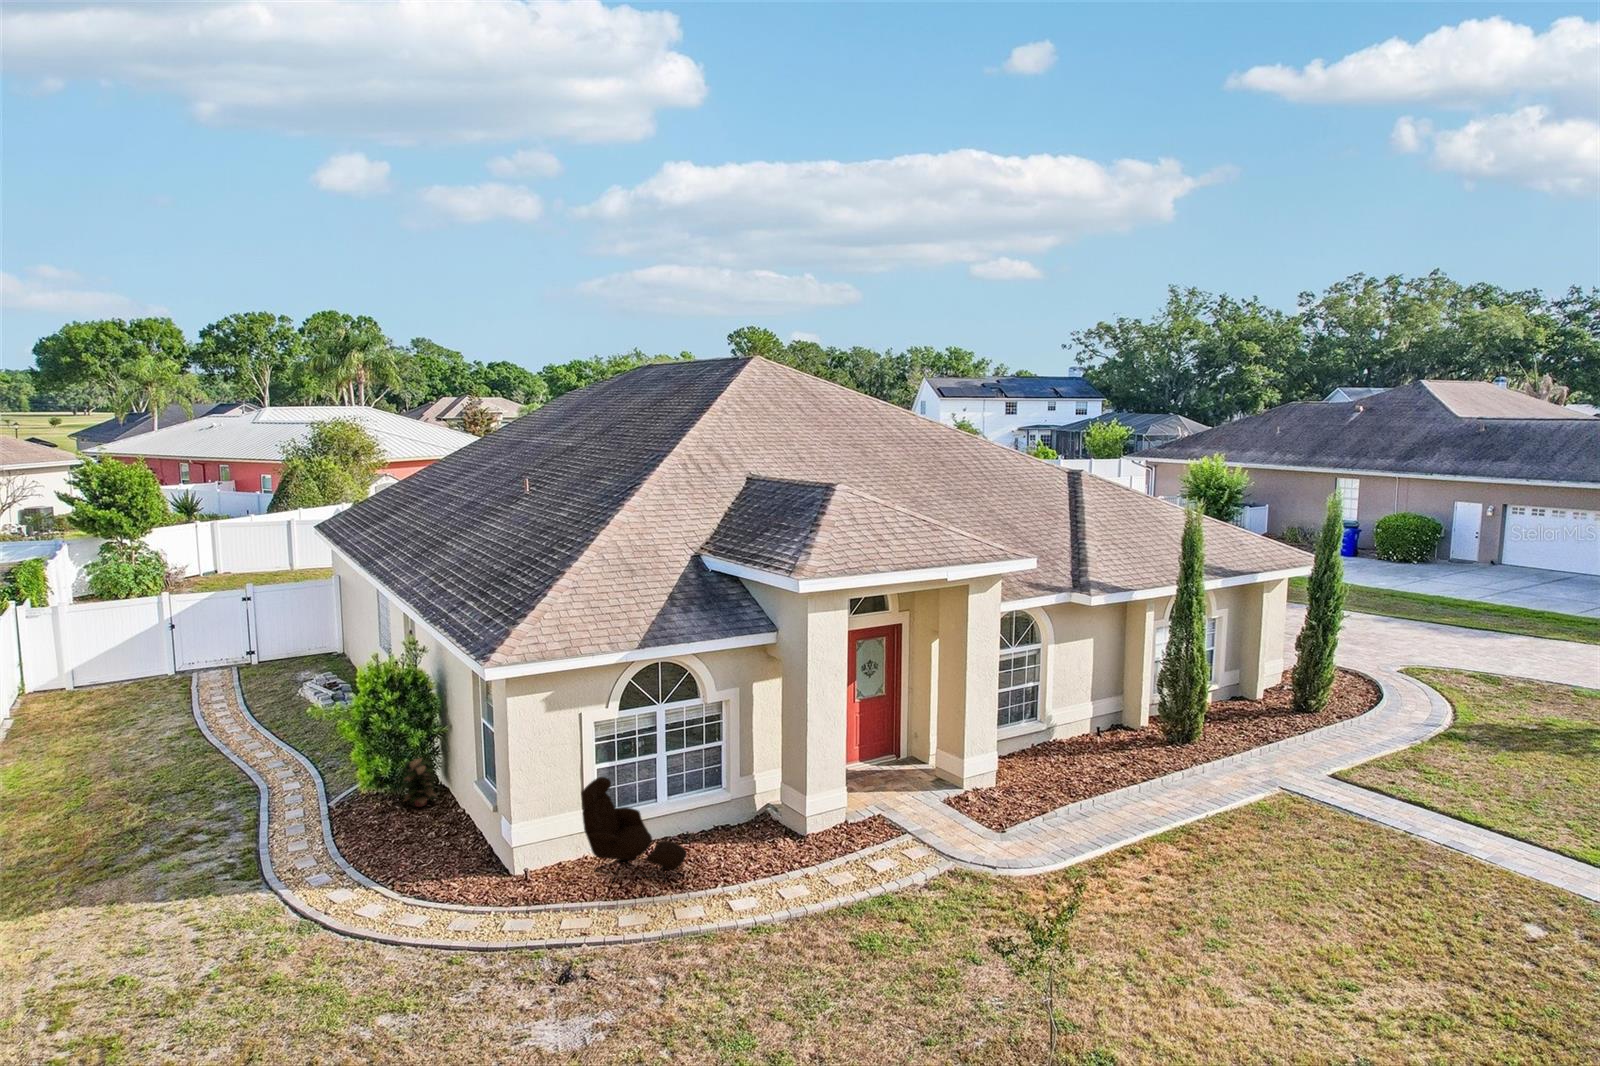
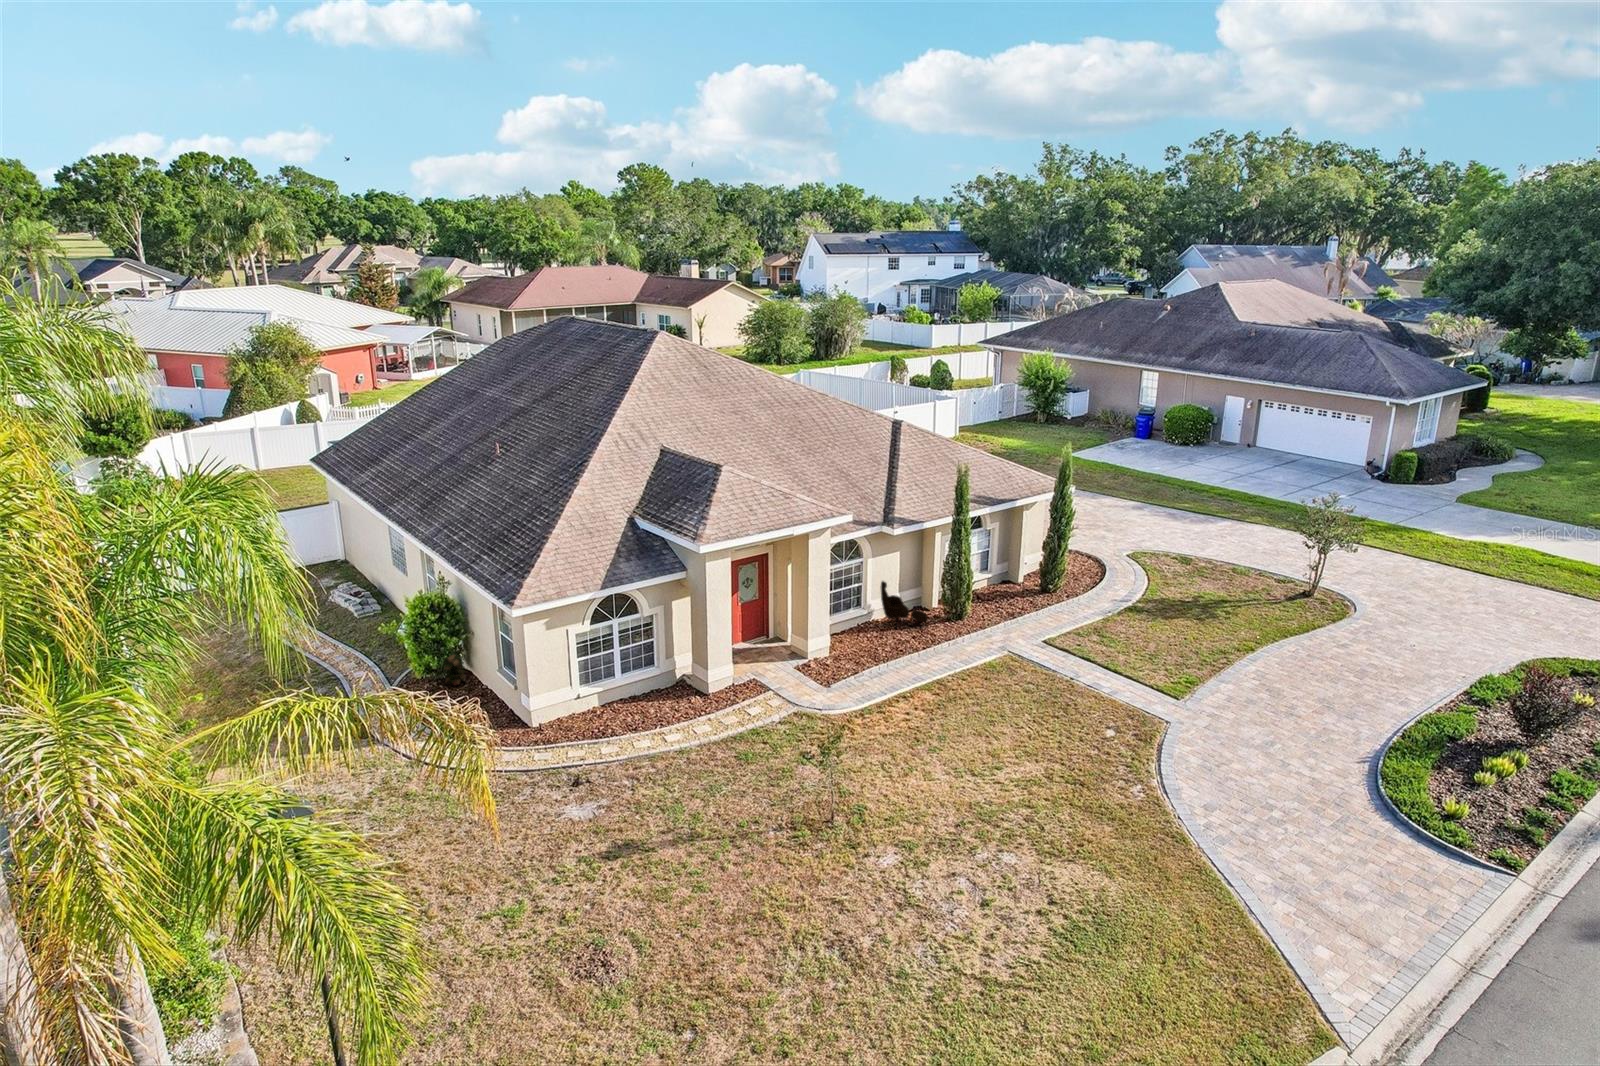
lounge chair: present [581,777,687,883] -> present [881,581,927,629]

